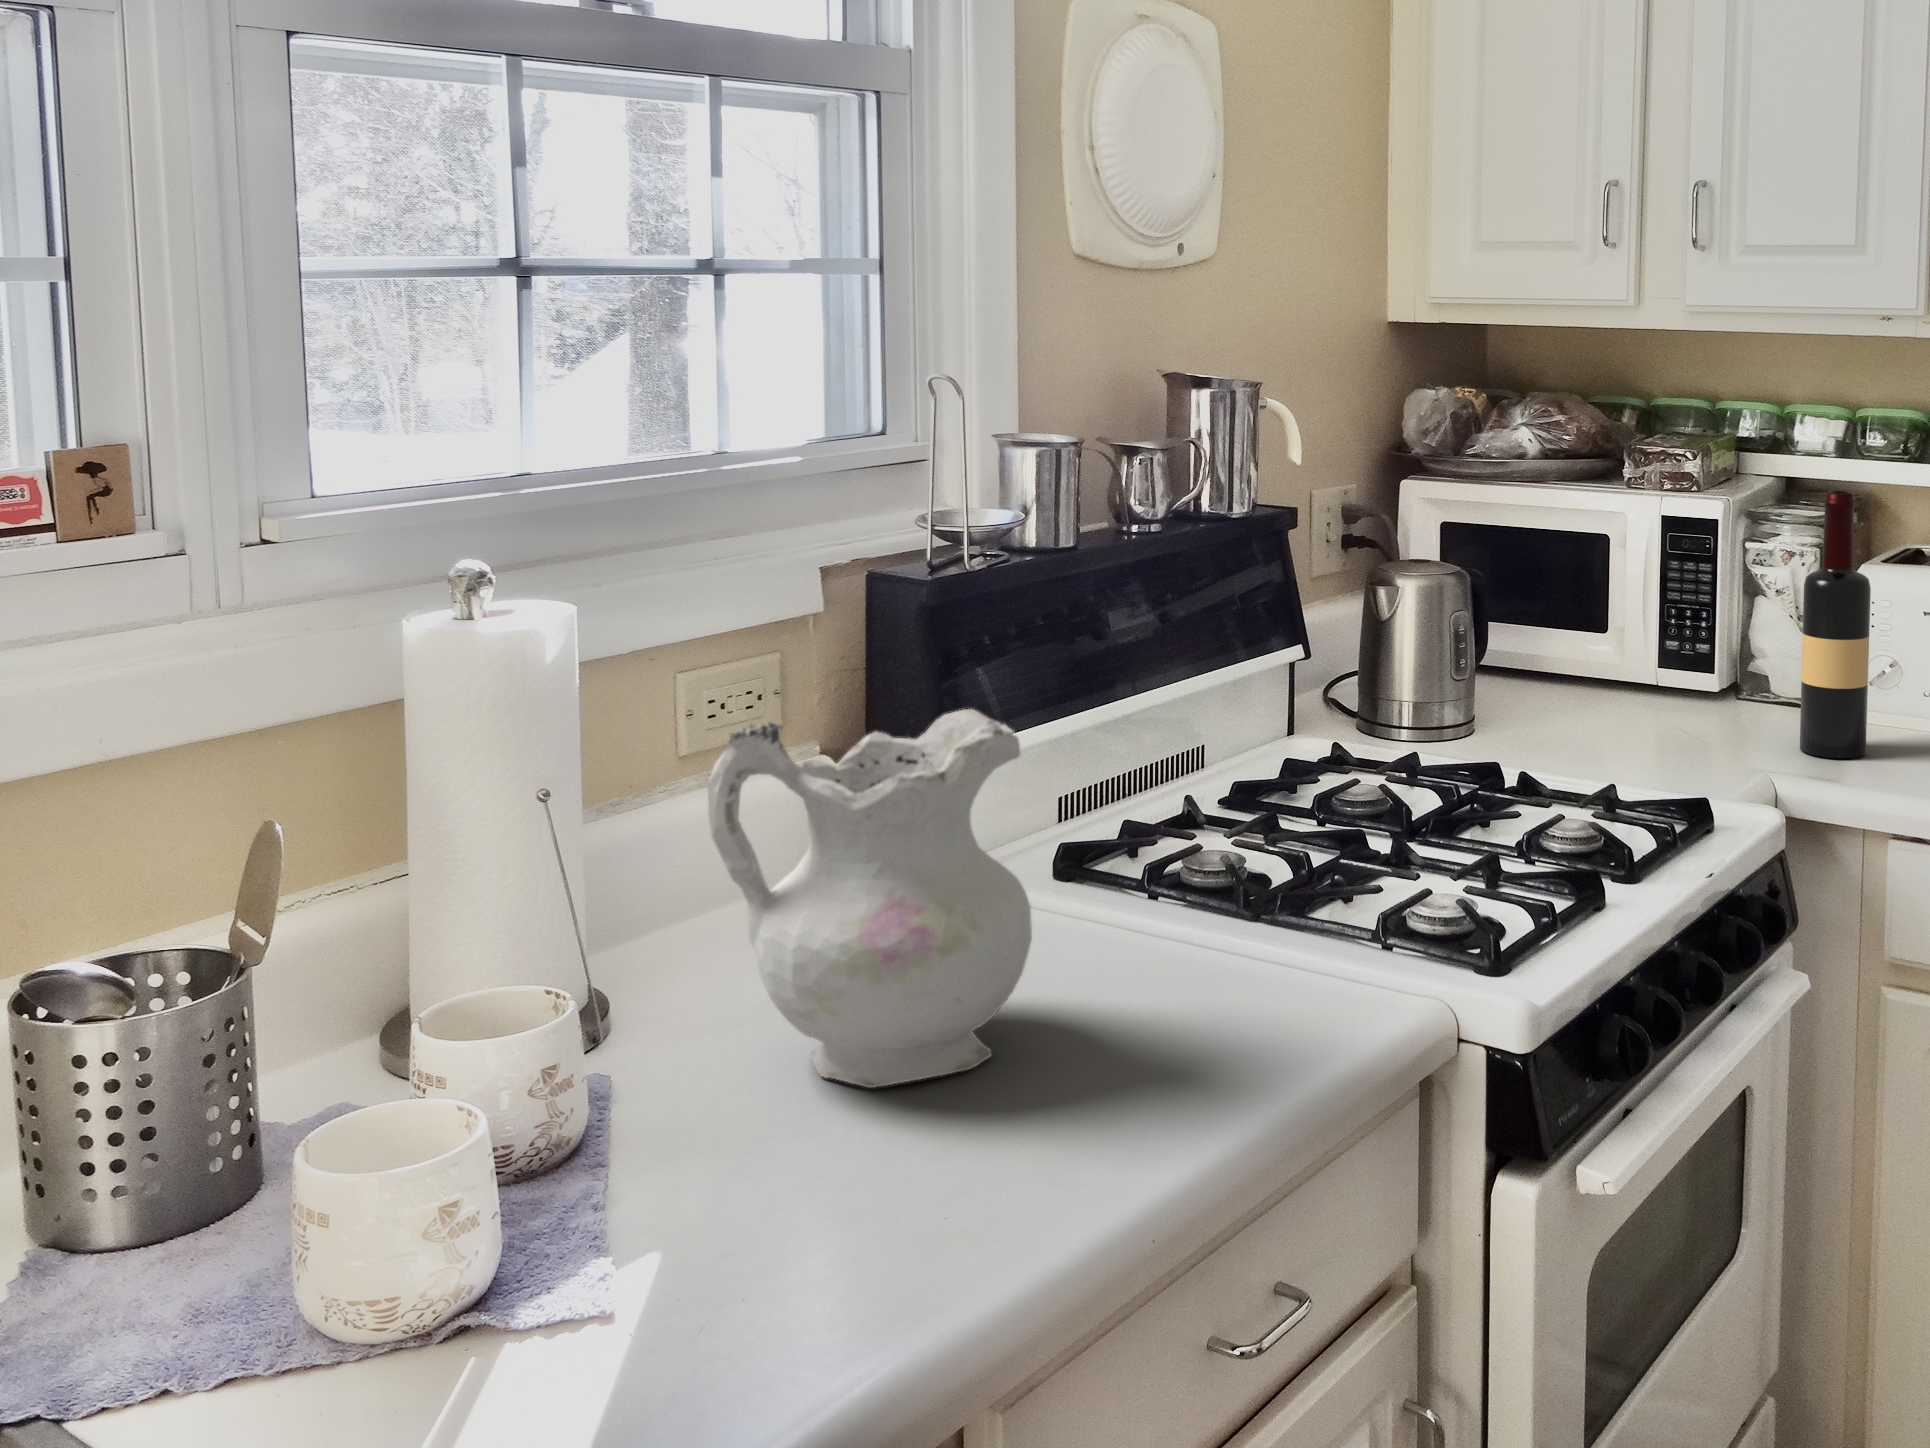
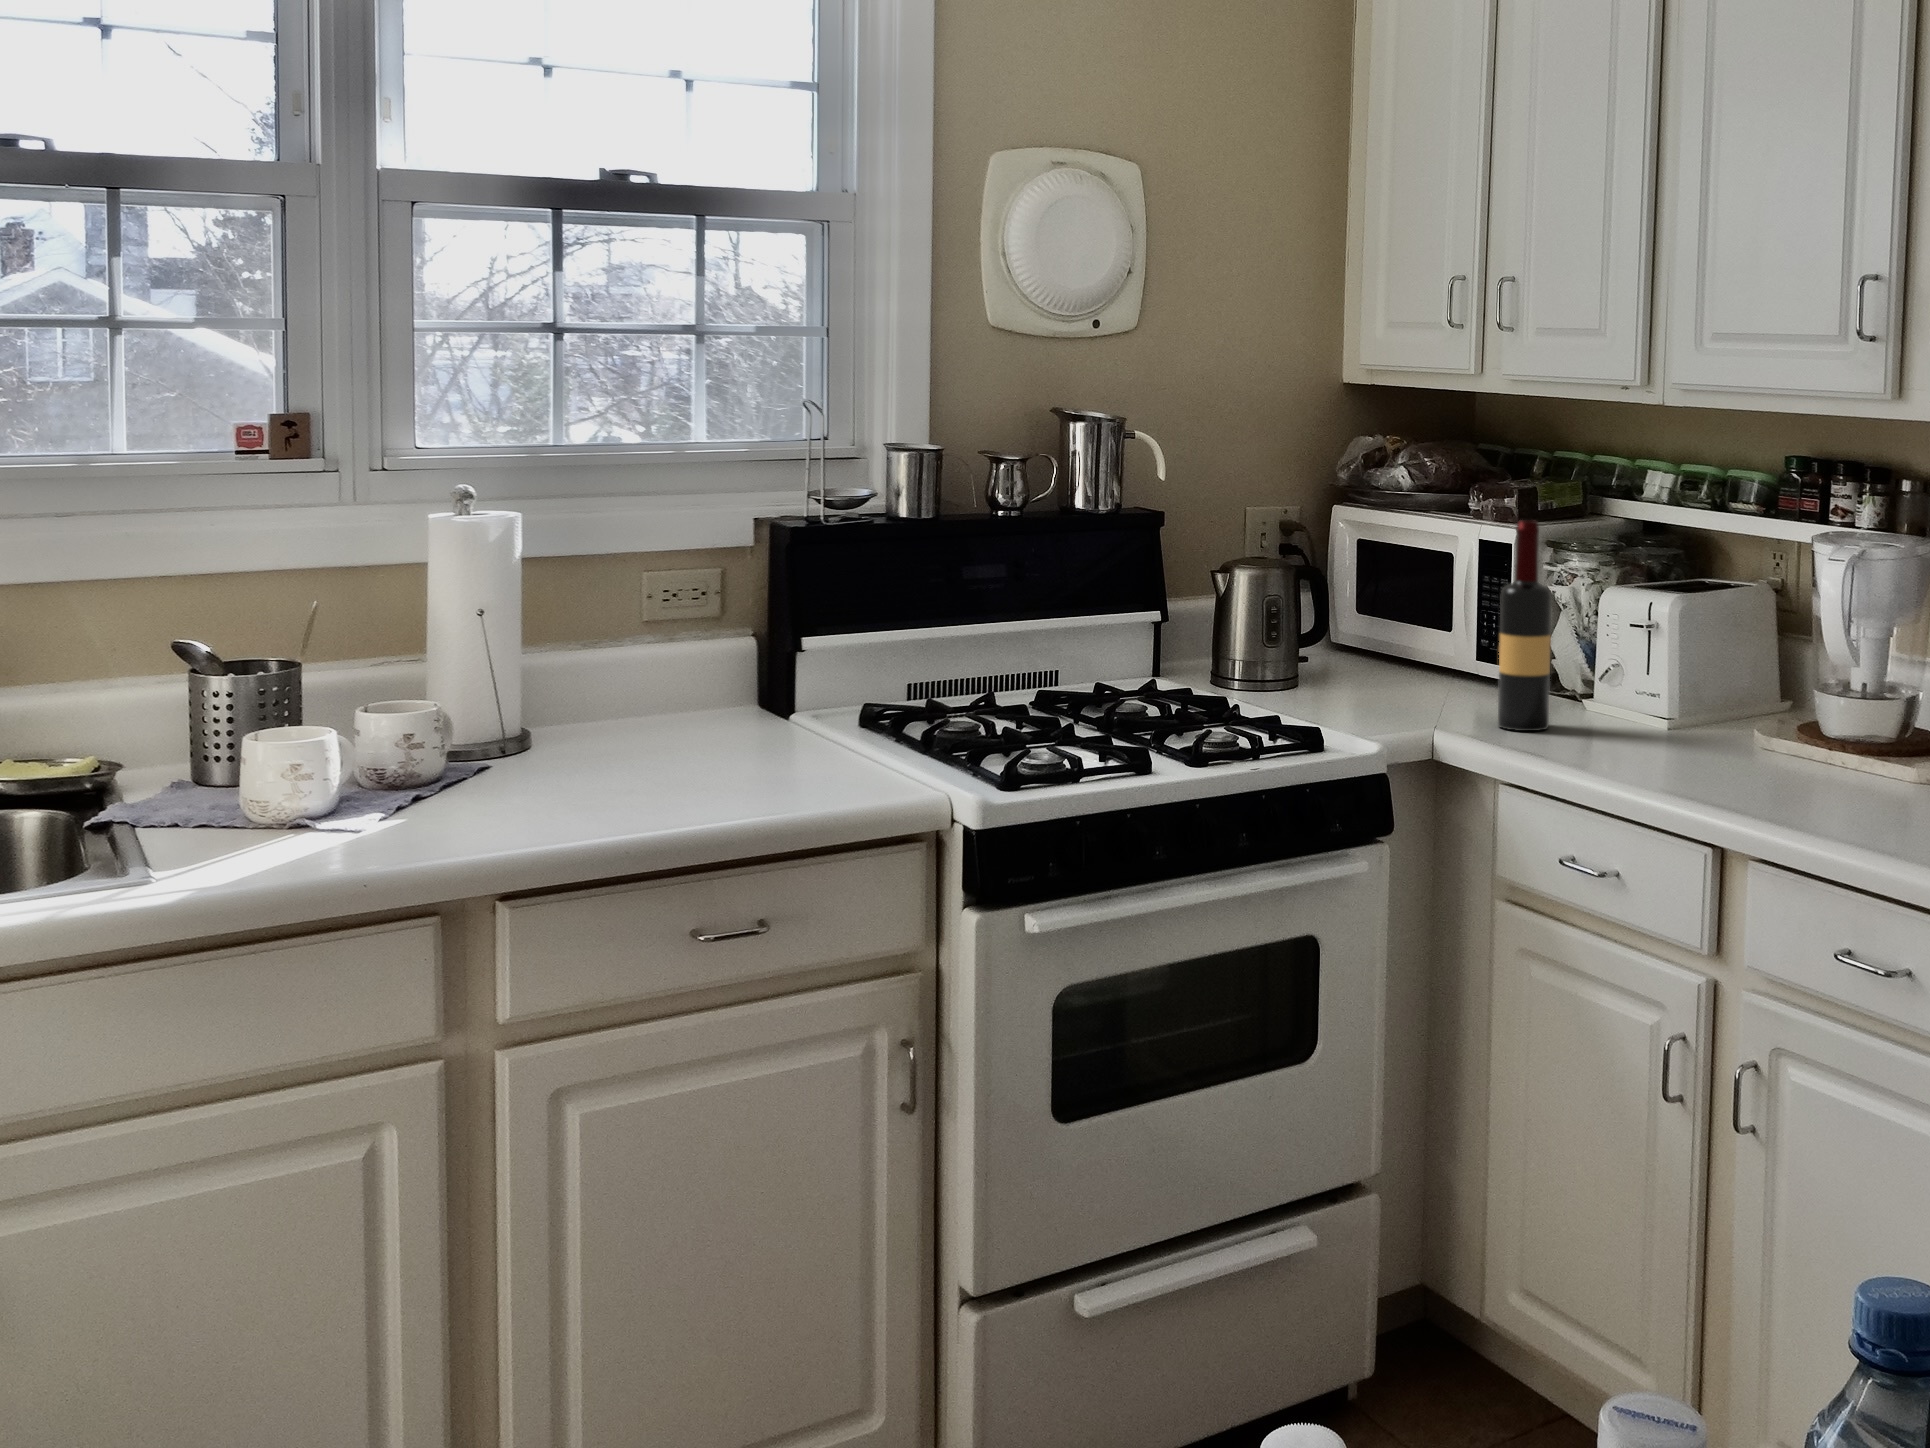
ceramic pitcher: present [708,709,1032,1088] -> none [531,577,707,785]

